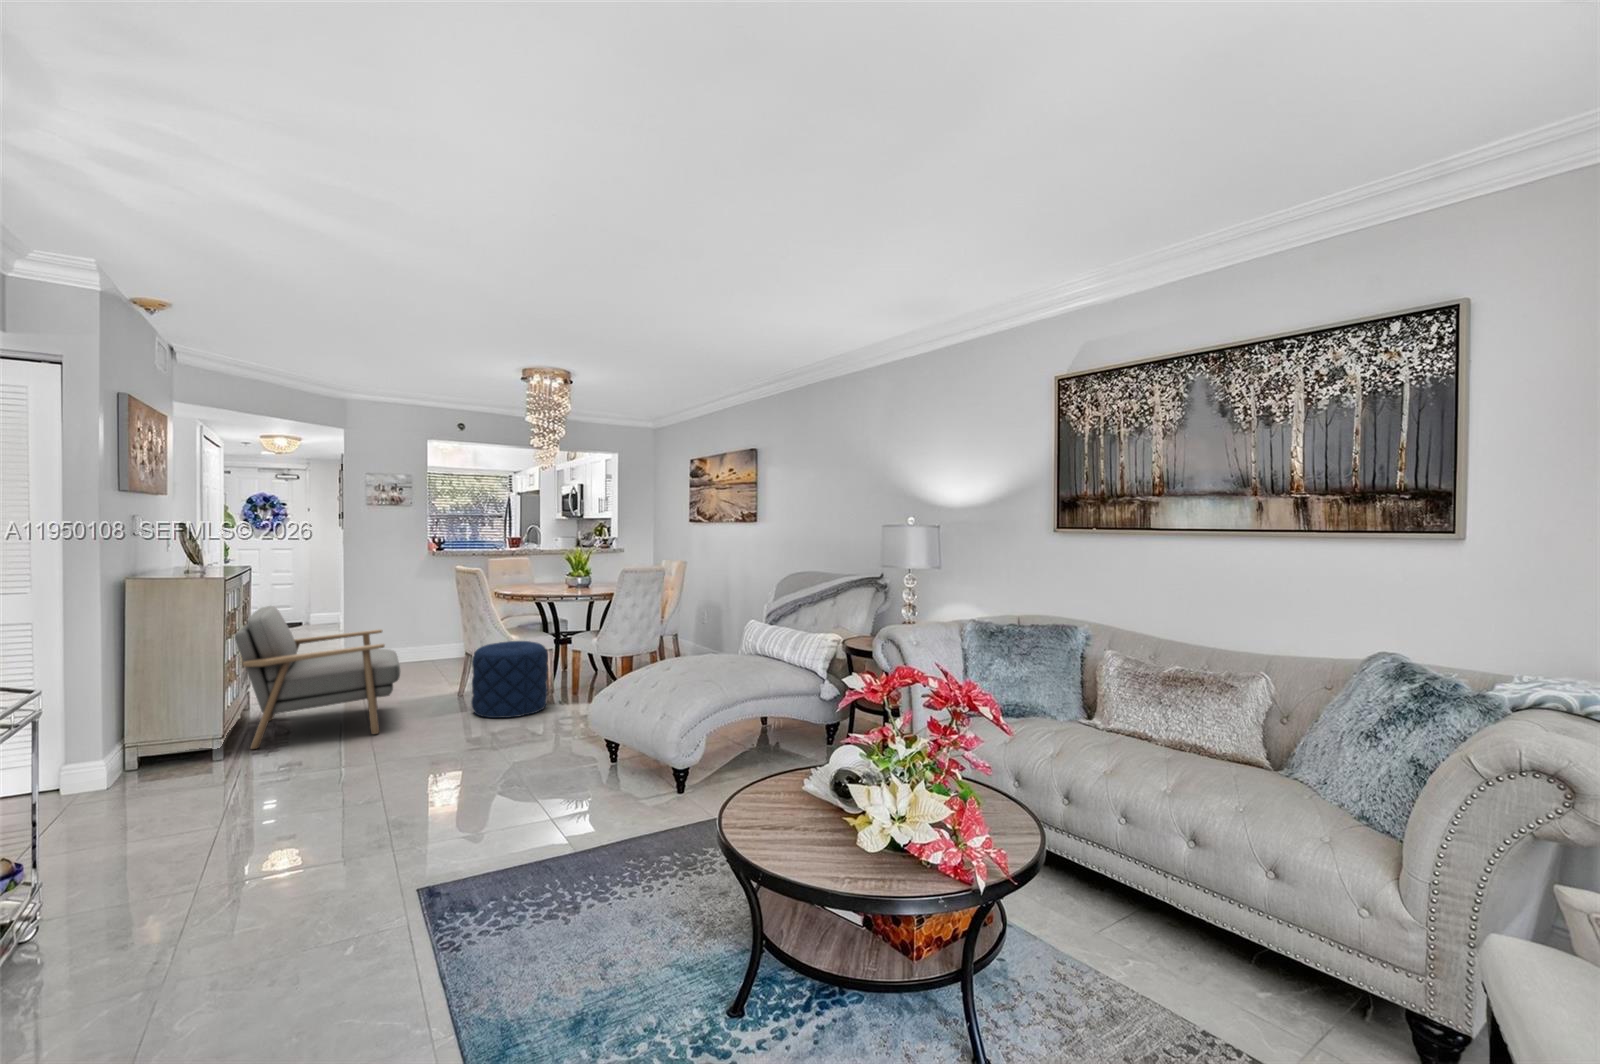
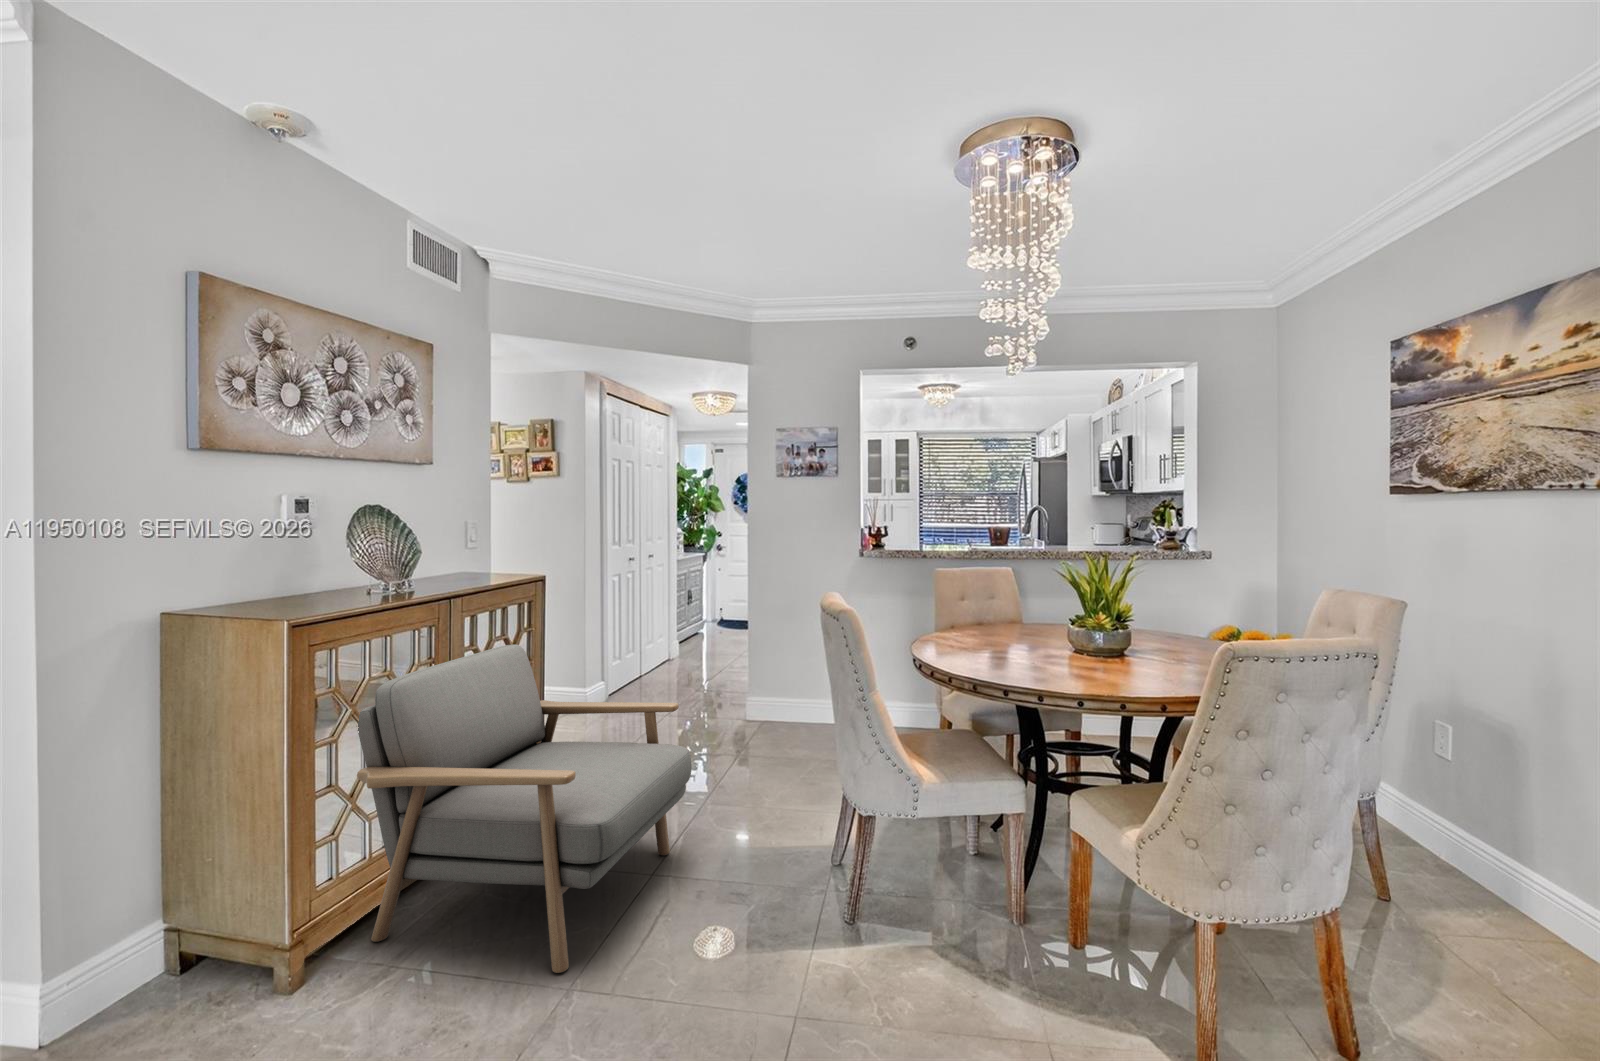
pouf: present [471,641,548,718] -> none [780,780,960,1020]

